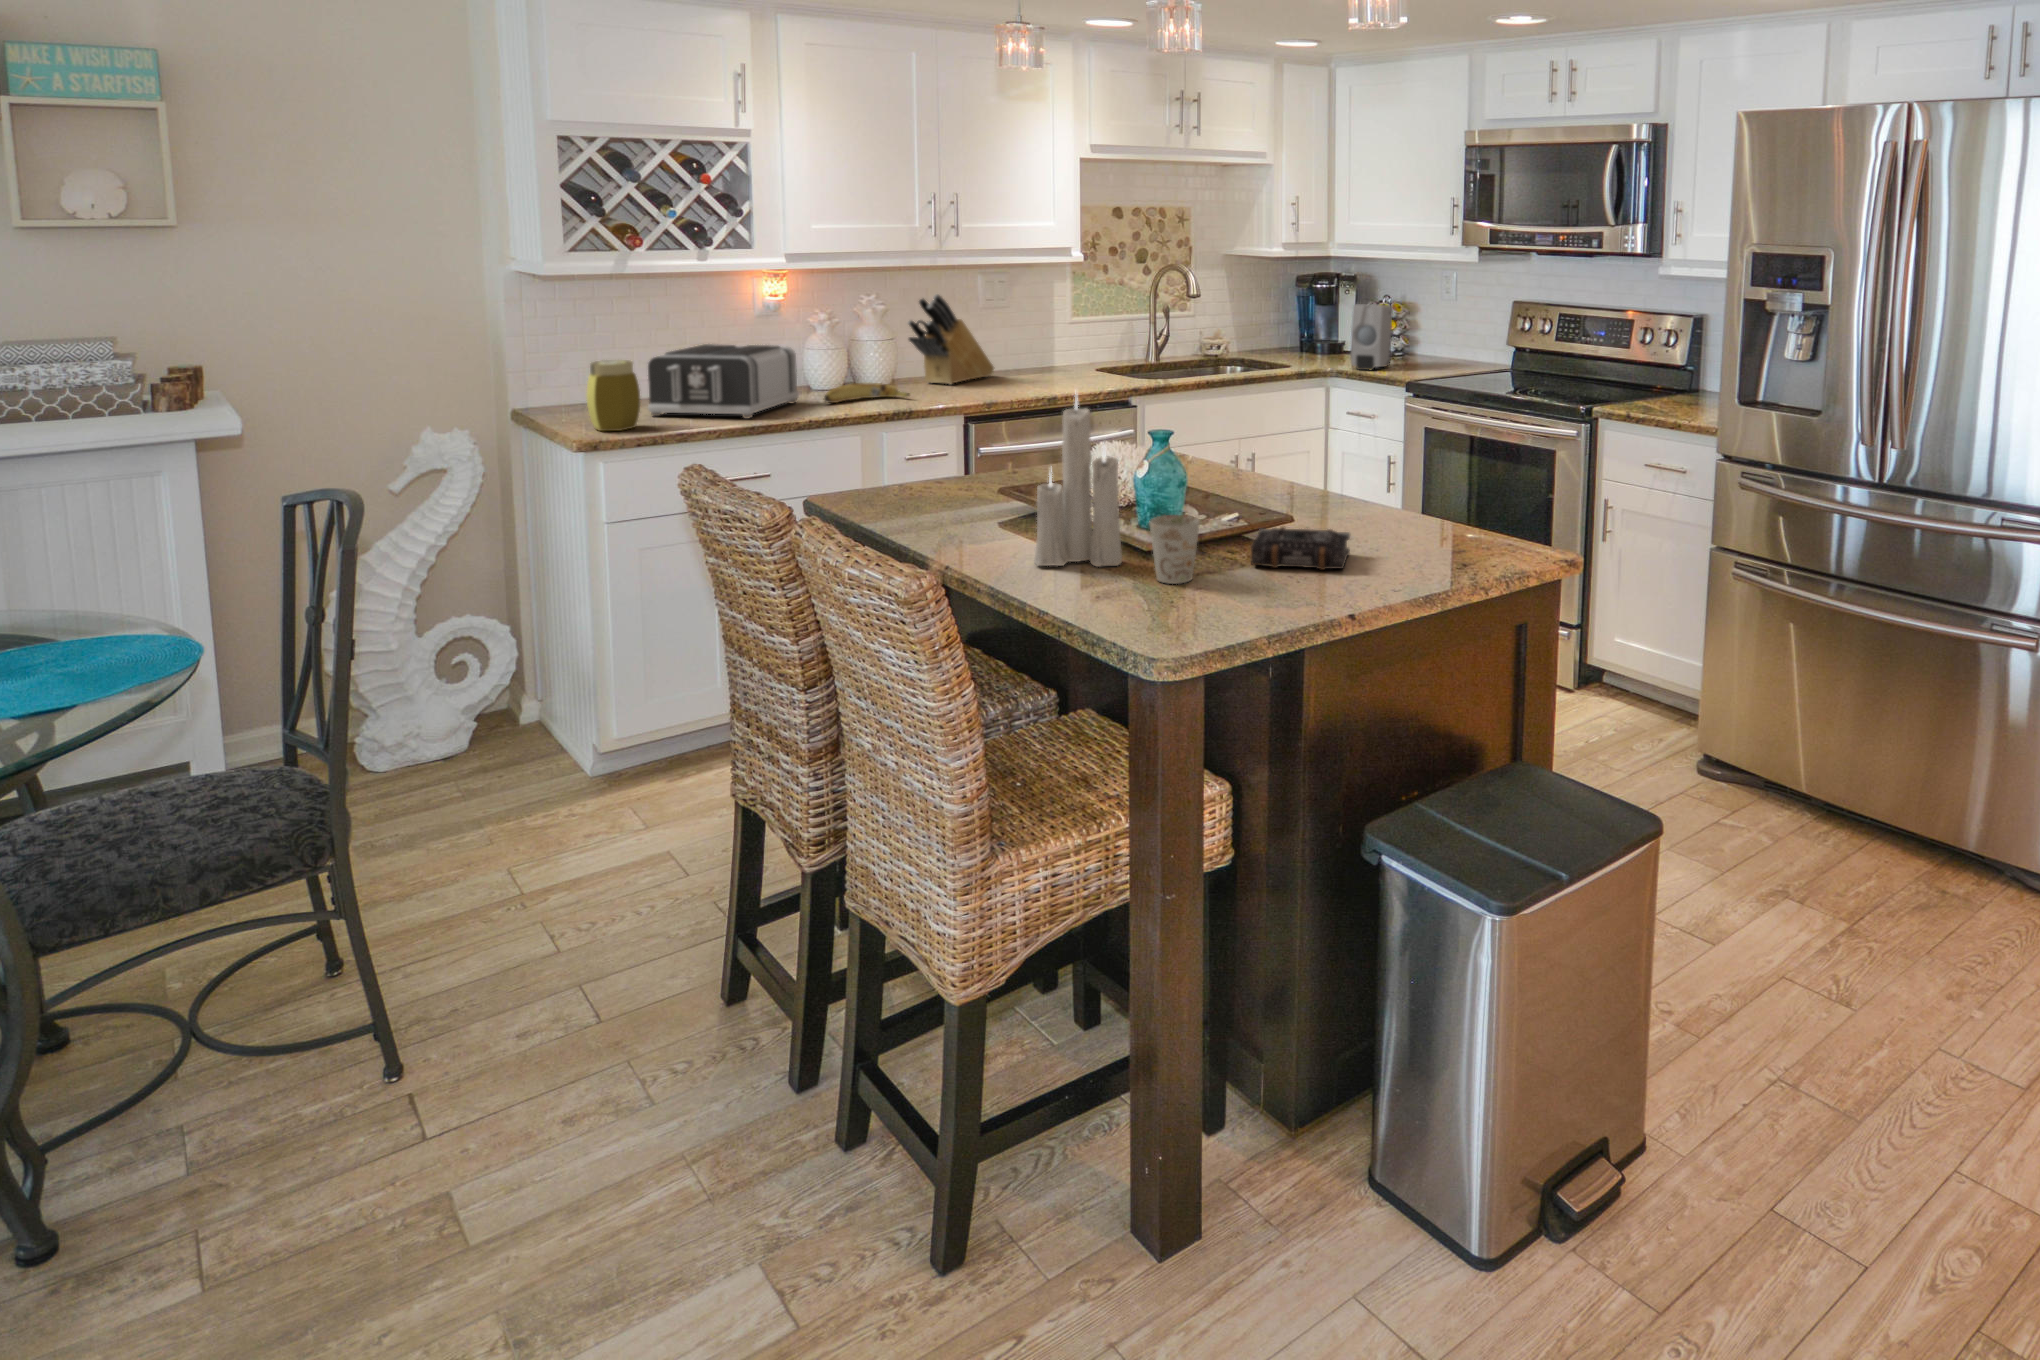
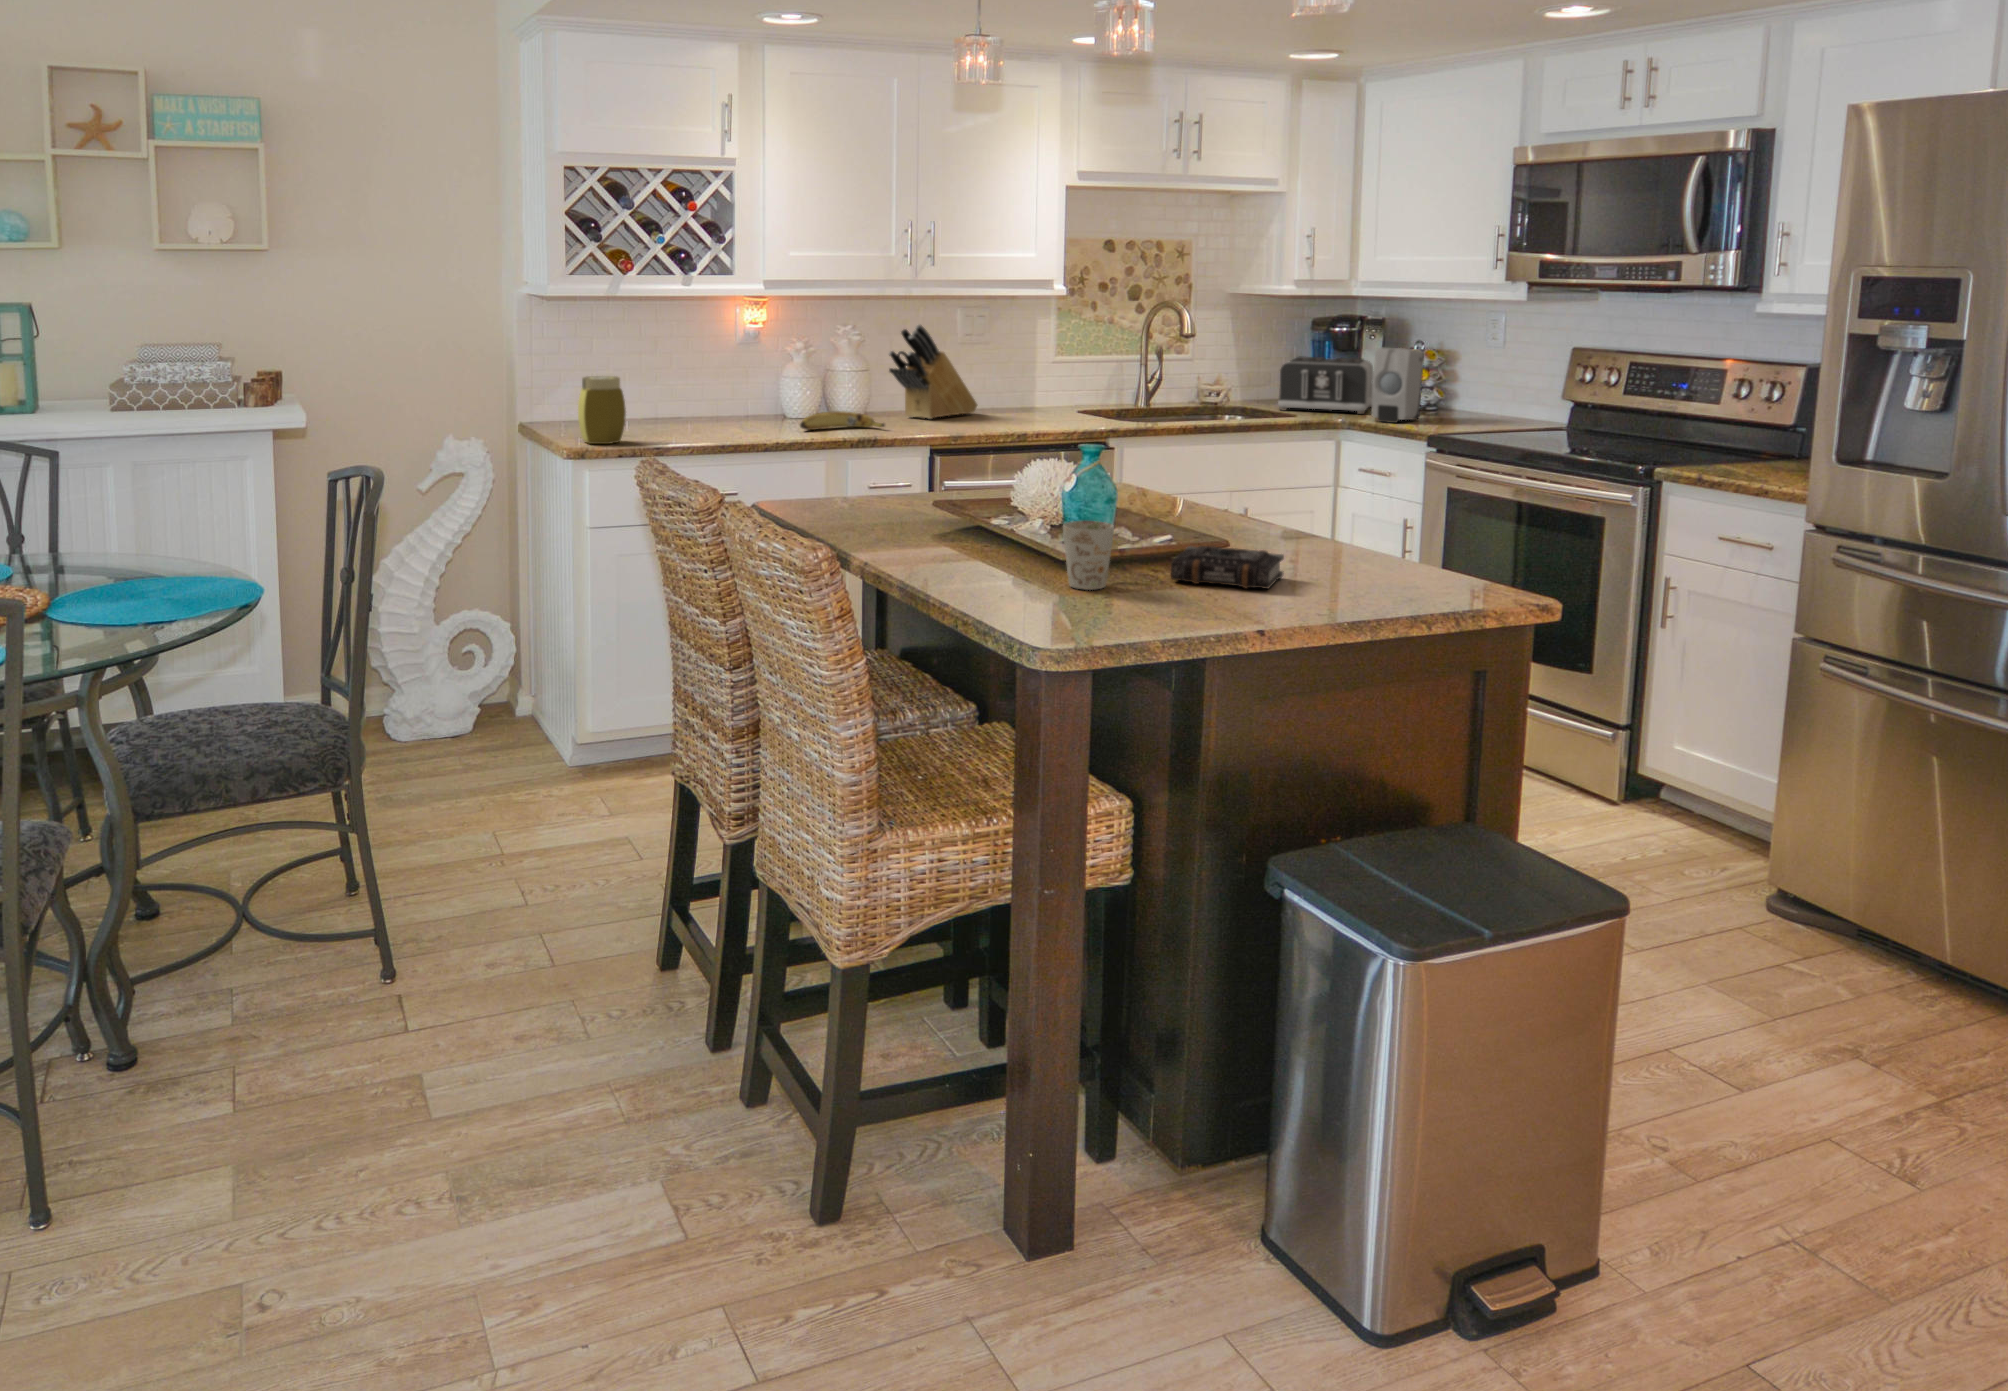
toaster: present [648,344,799,418] -> present [1278,356,1373,414]
candle: present [1034,393,1122,567] -> none [952,380,1041,572]

